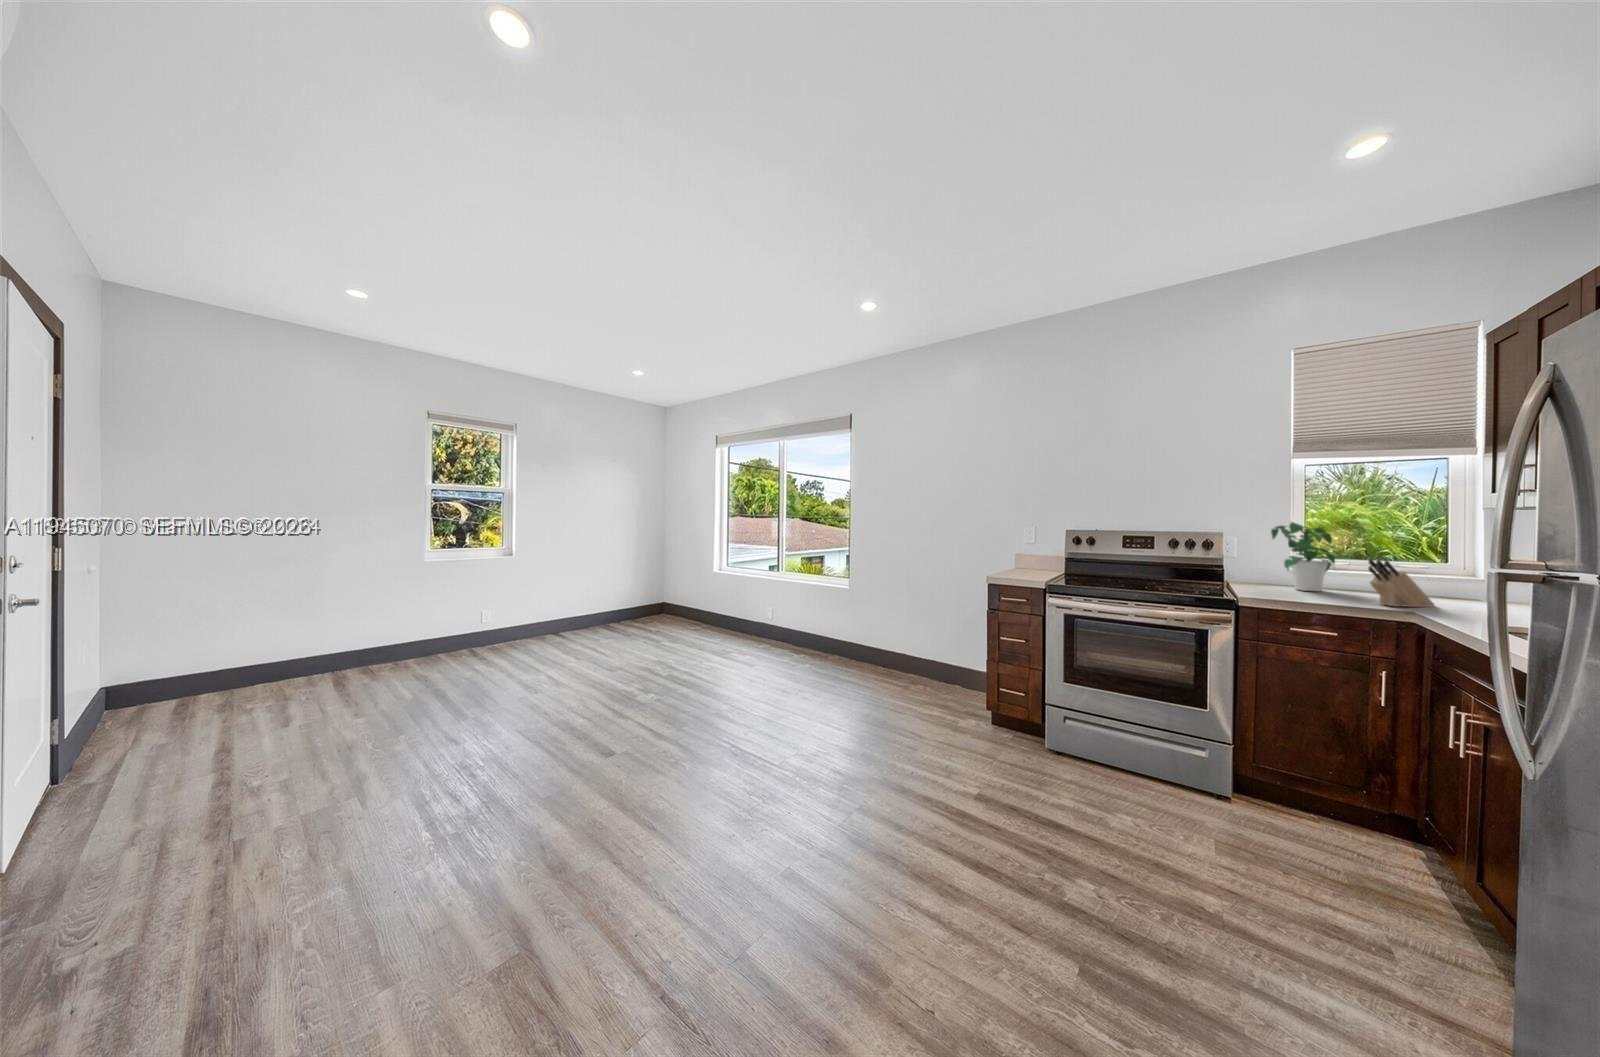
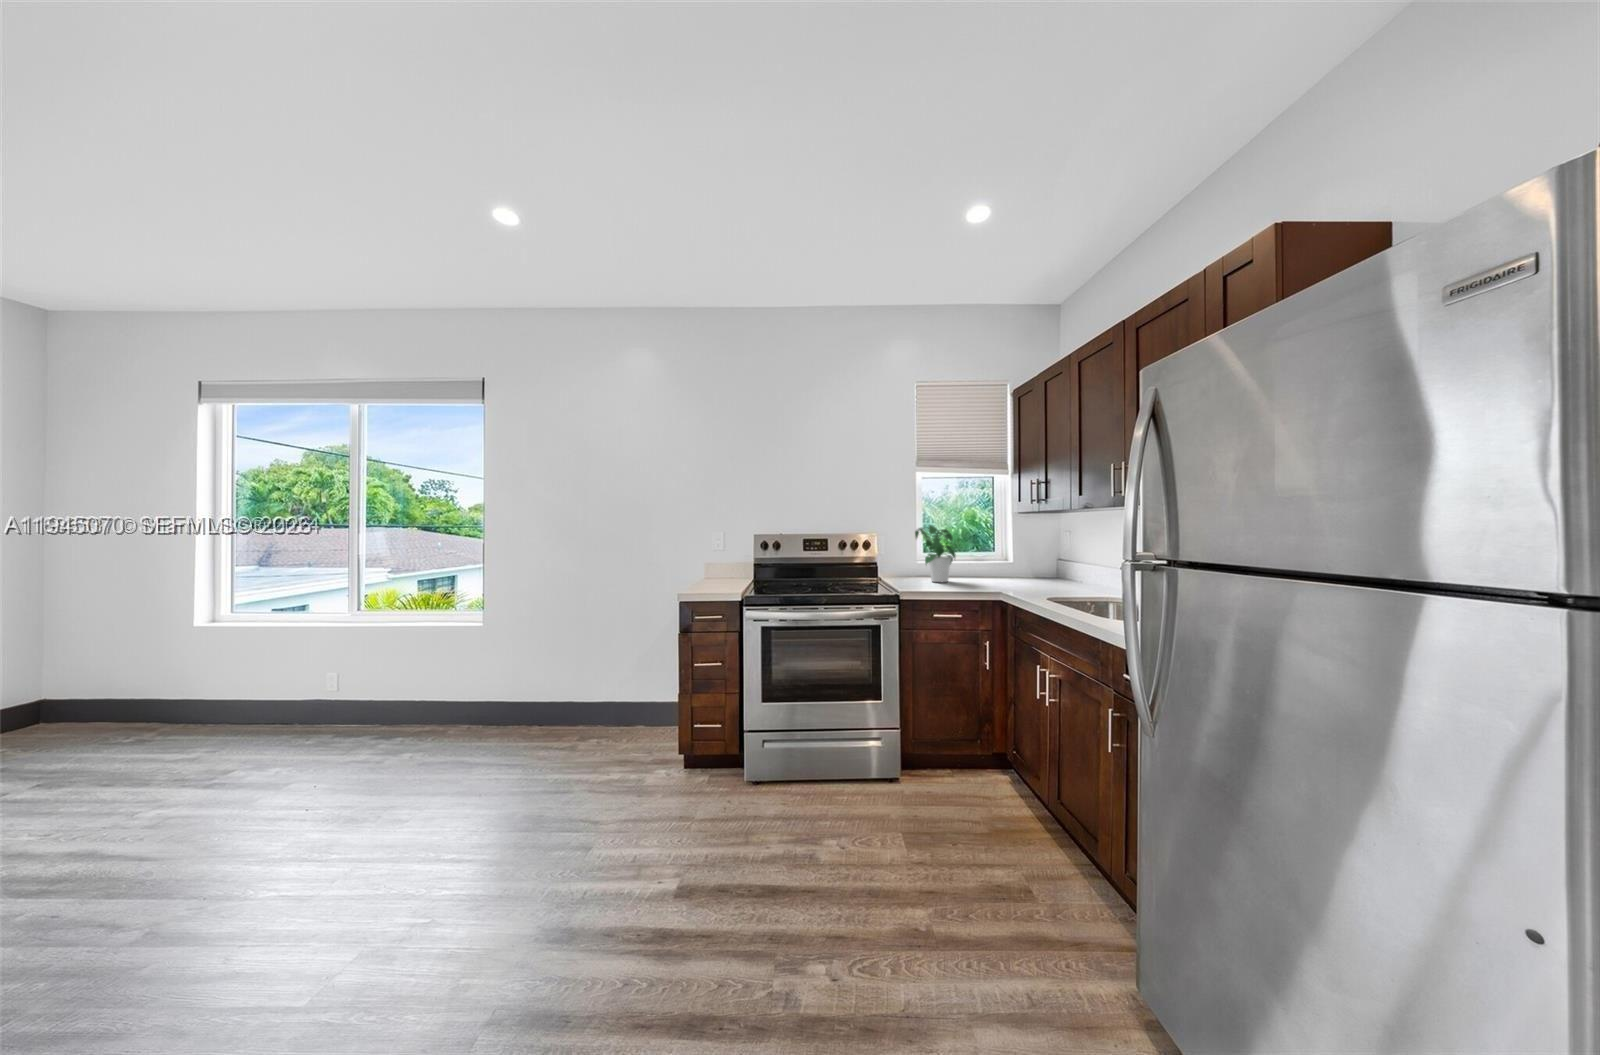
knife block: present [1368,559,1434,607] -> none [980,553,1015,591]

